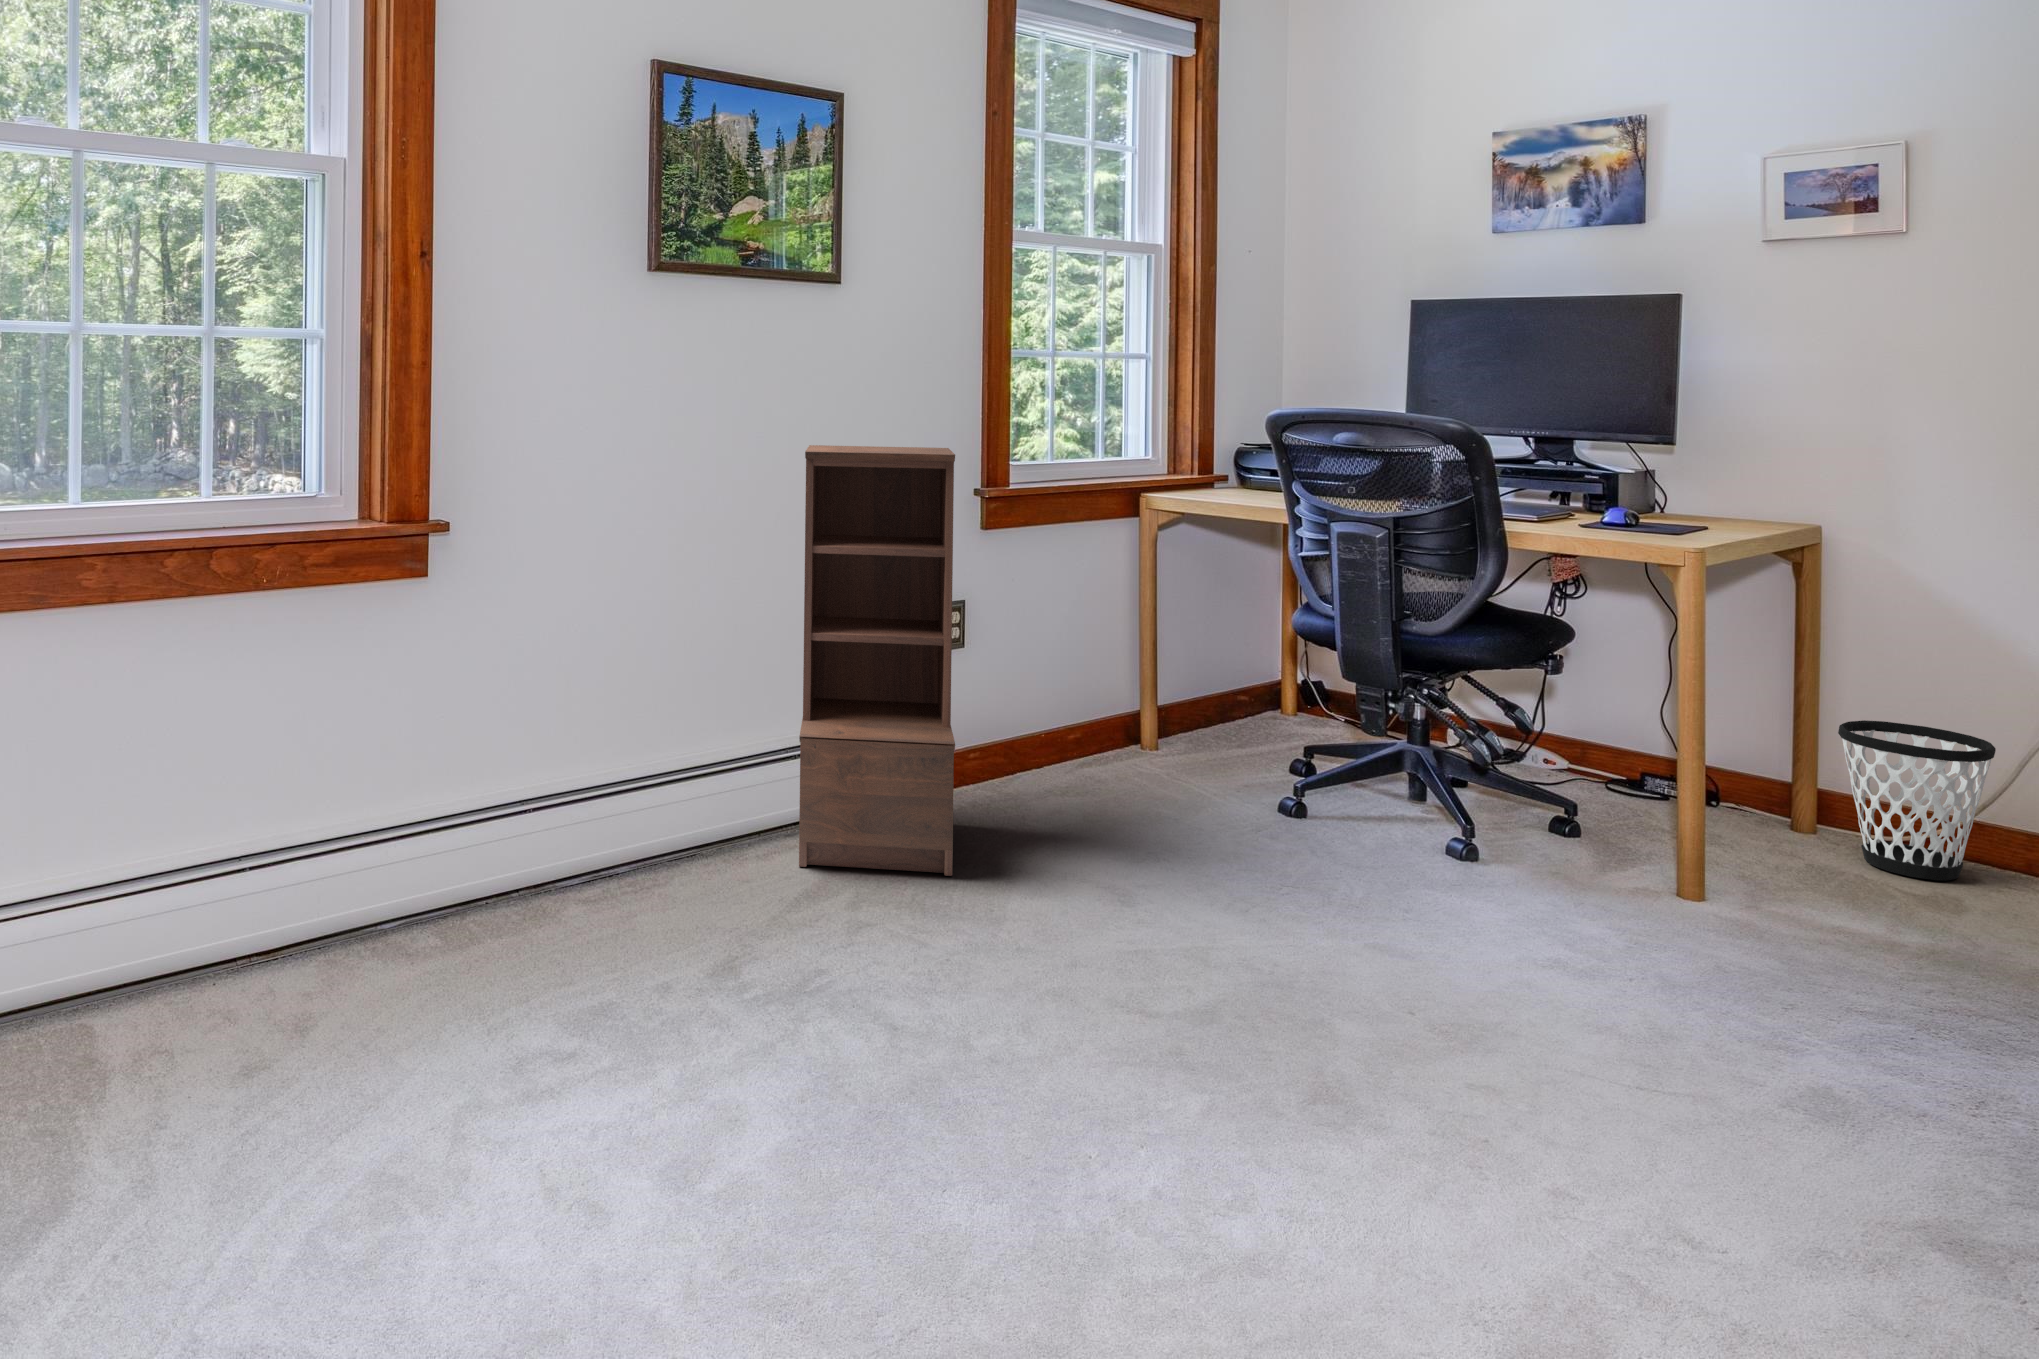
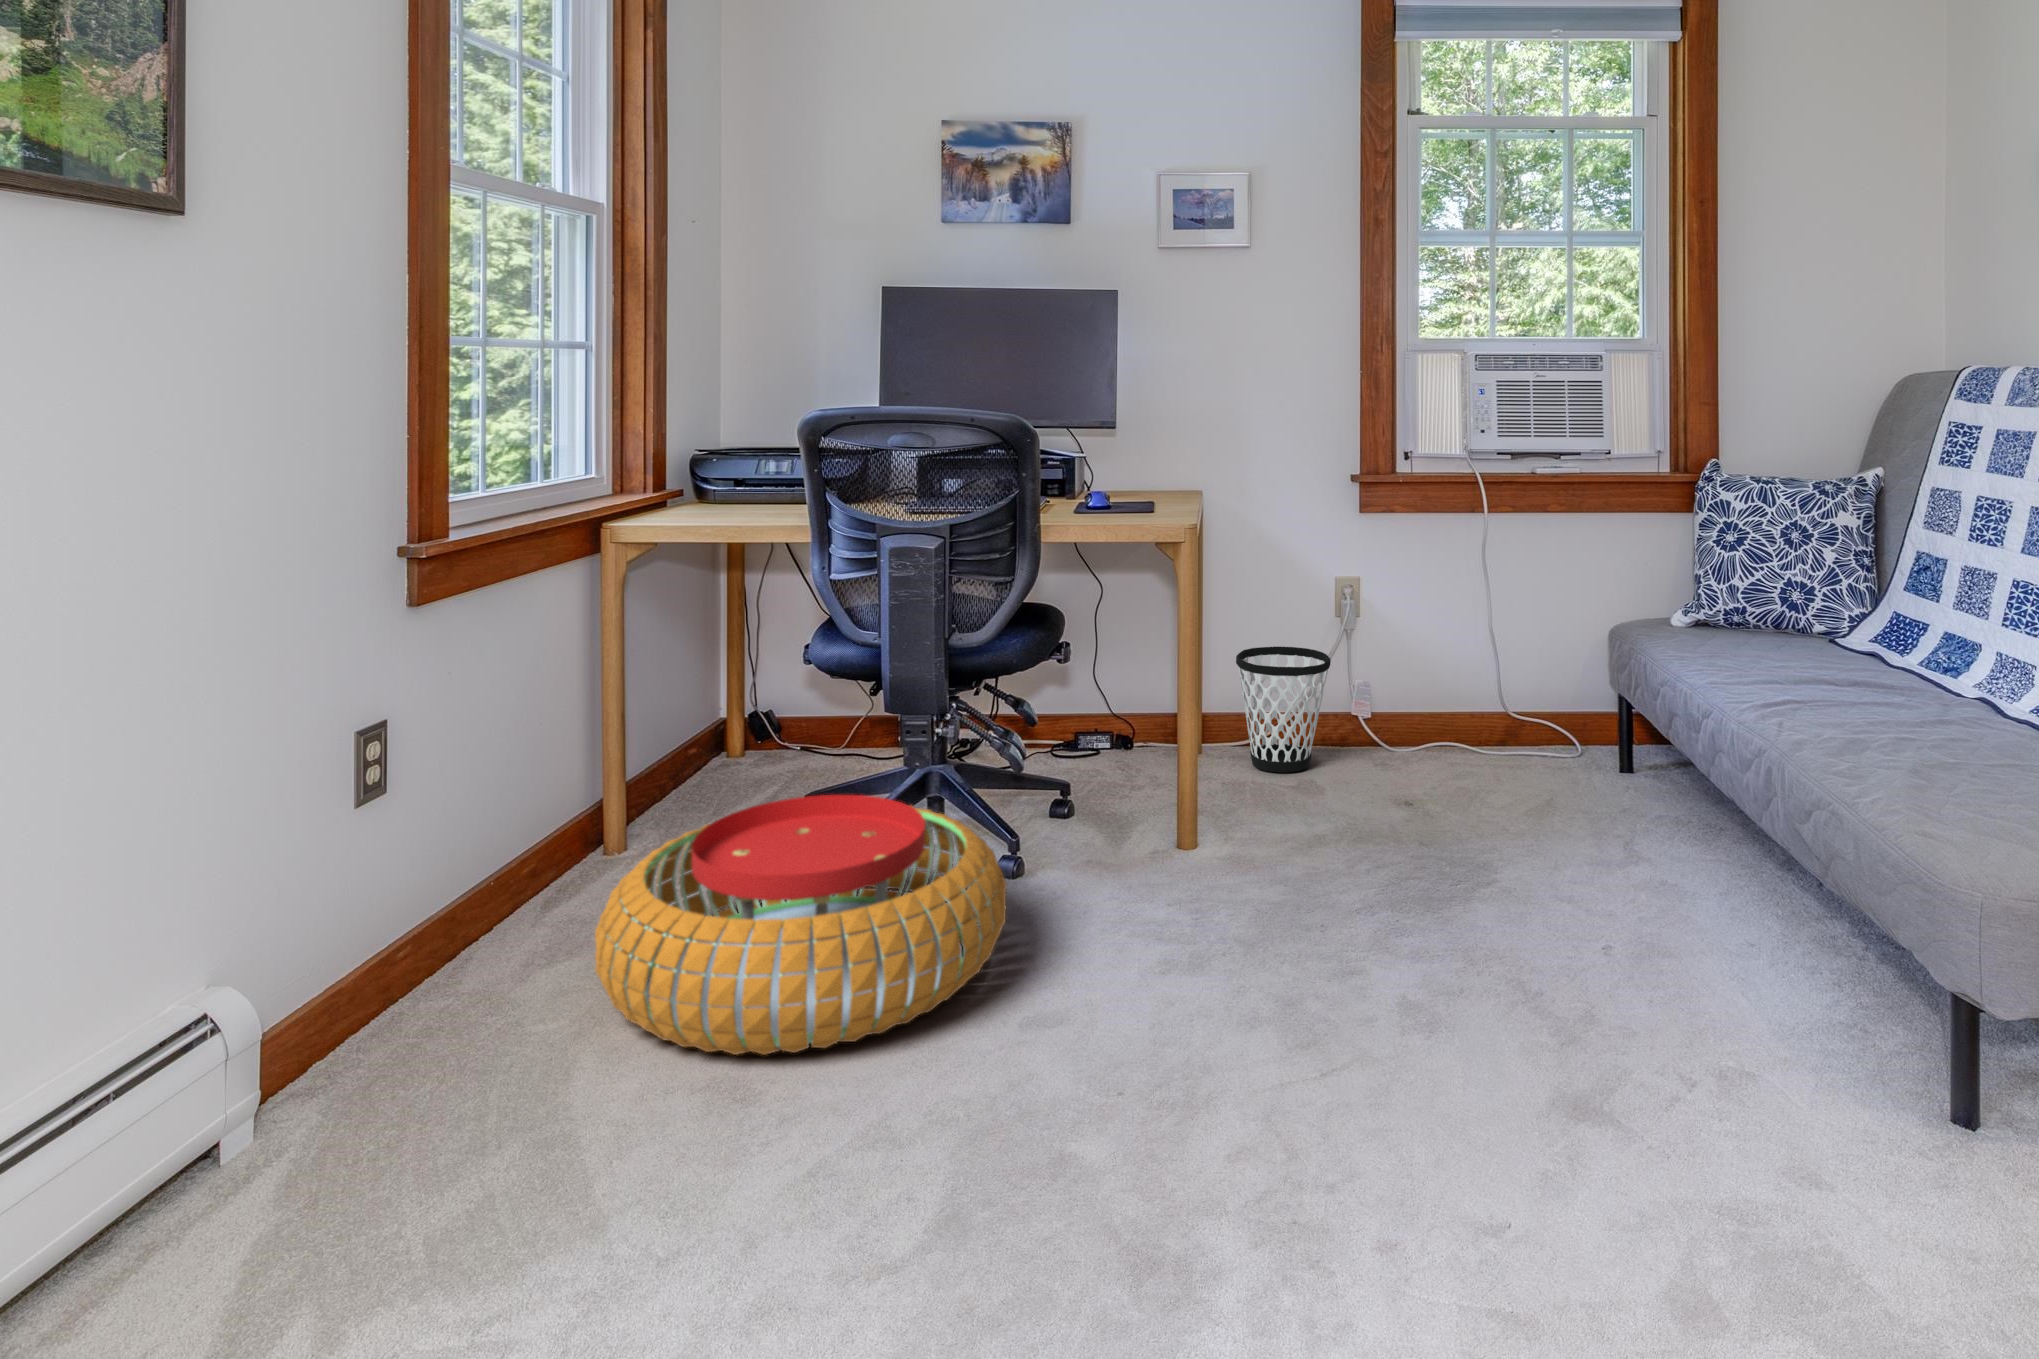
bookshelf: present [799,445,955,876] -> none [115,494,493,1325]
pouf: none [1063,720,1397,900] -> present [595,795,1007,1055]

